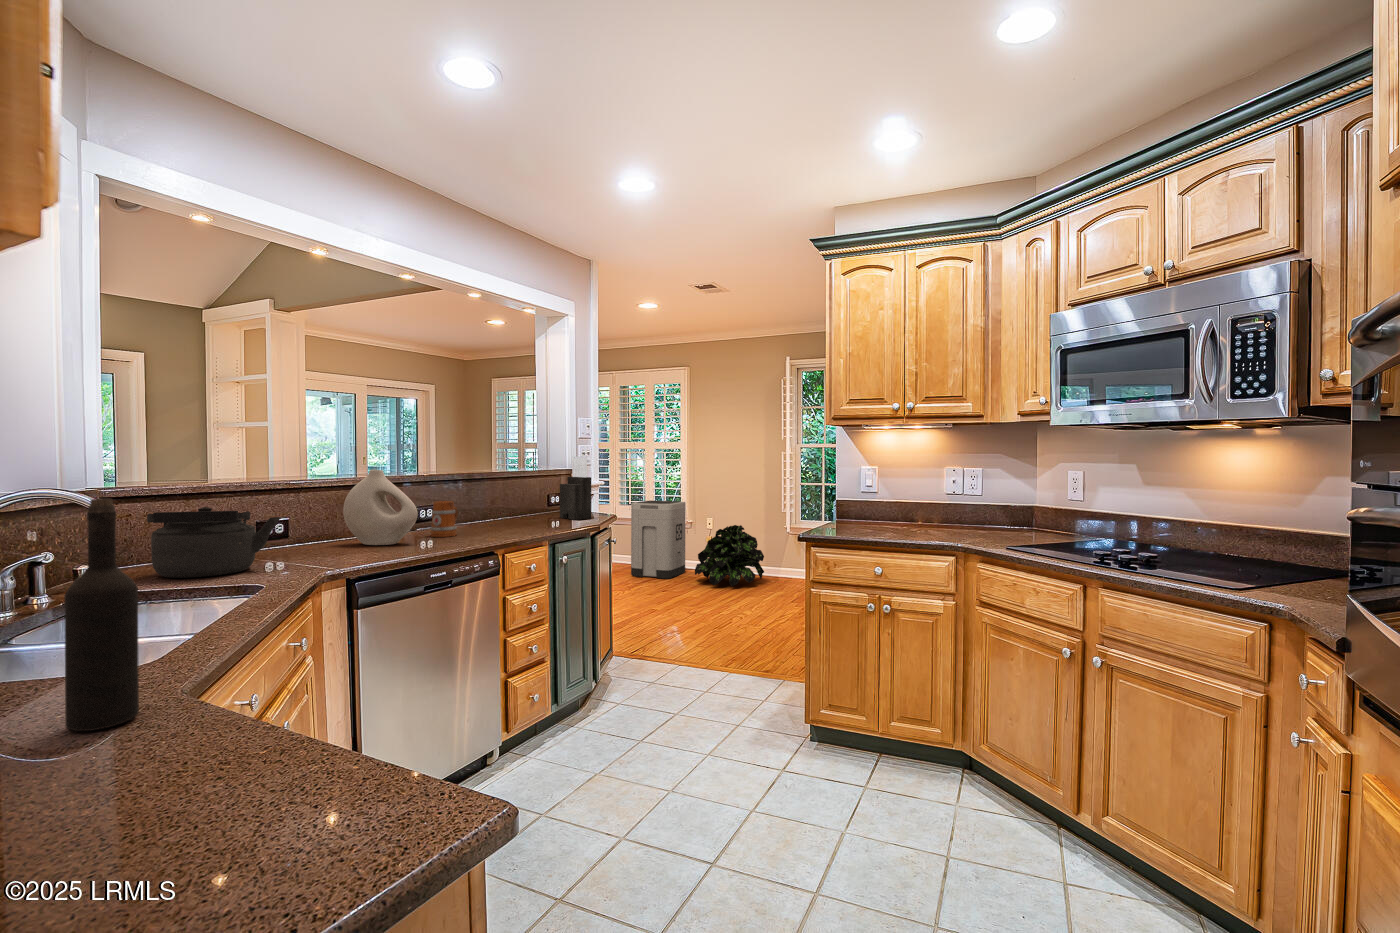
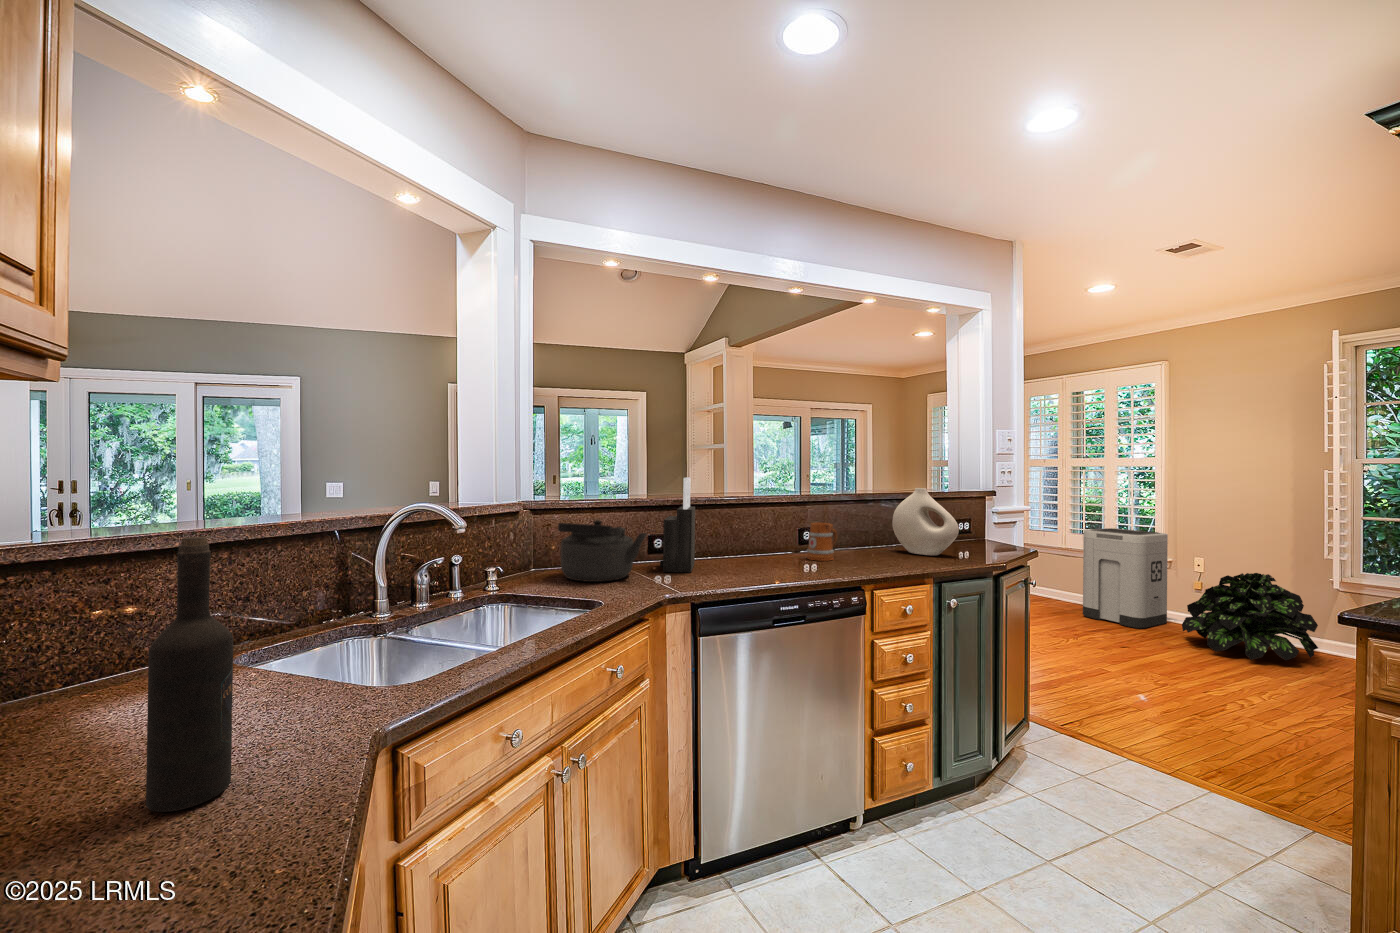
knife block: present [560,456,591,520] -> present [660,477,695,573]
vase: present [343,470,418,545] -> present [892,488,959,555]

